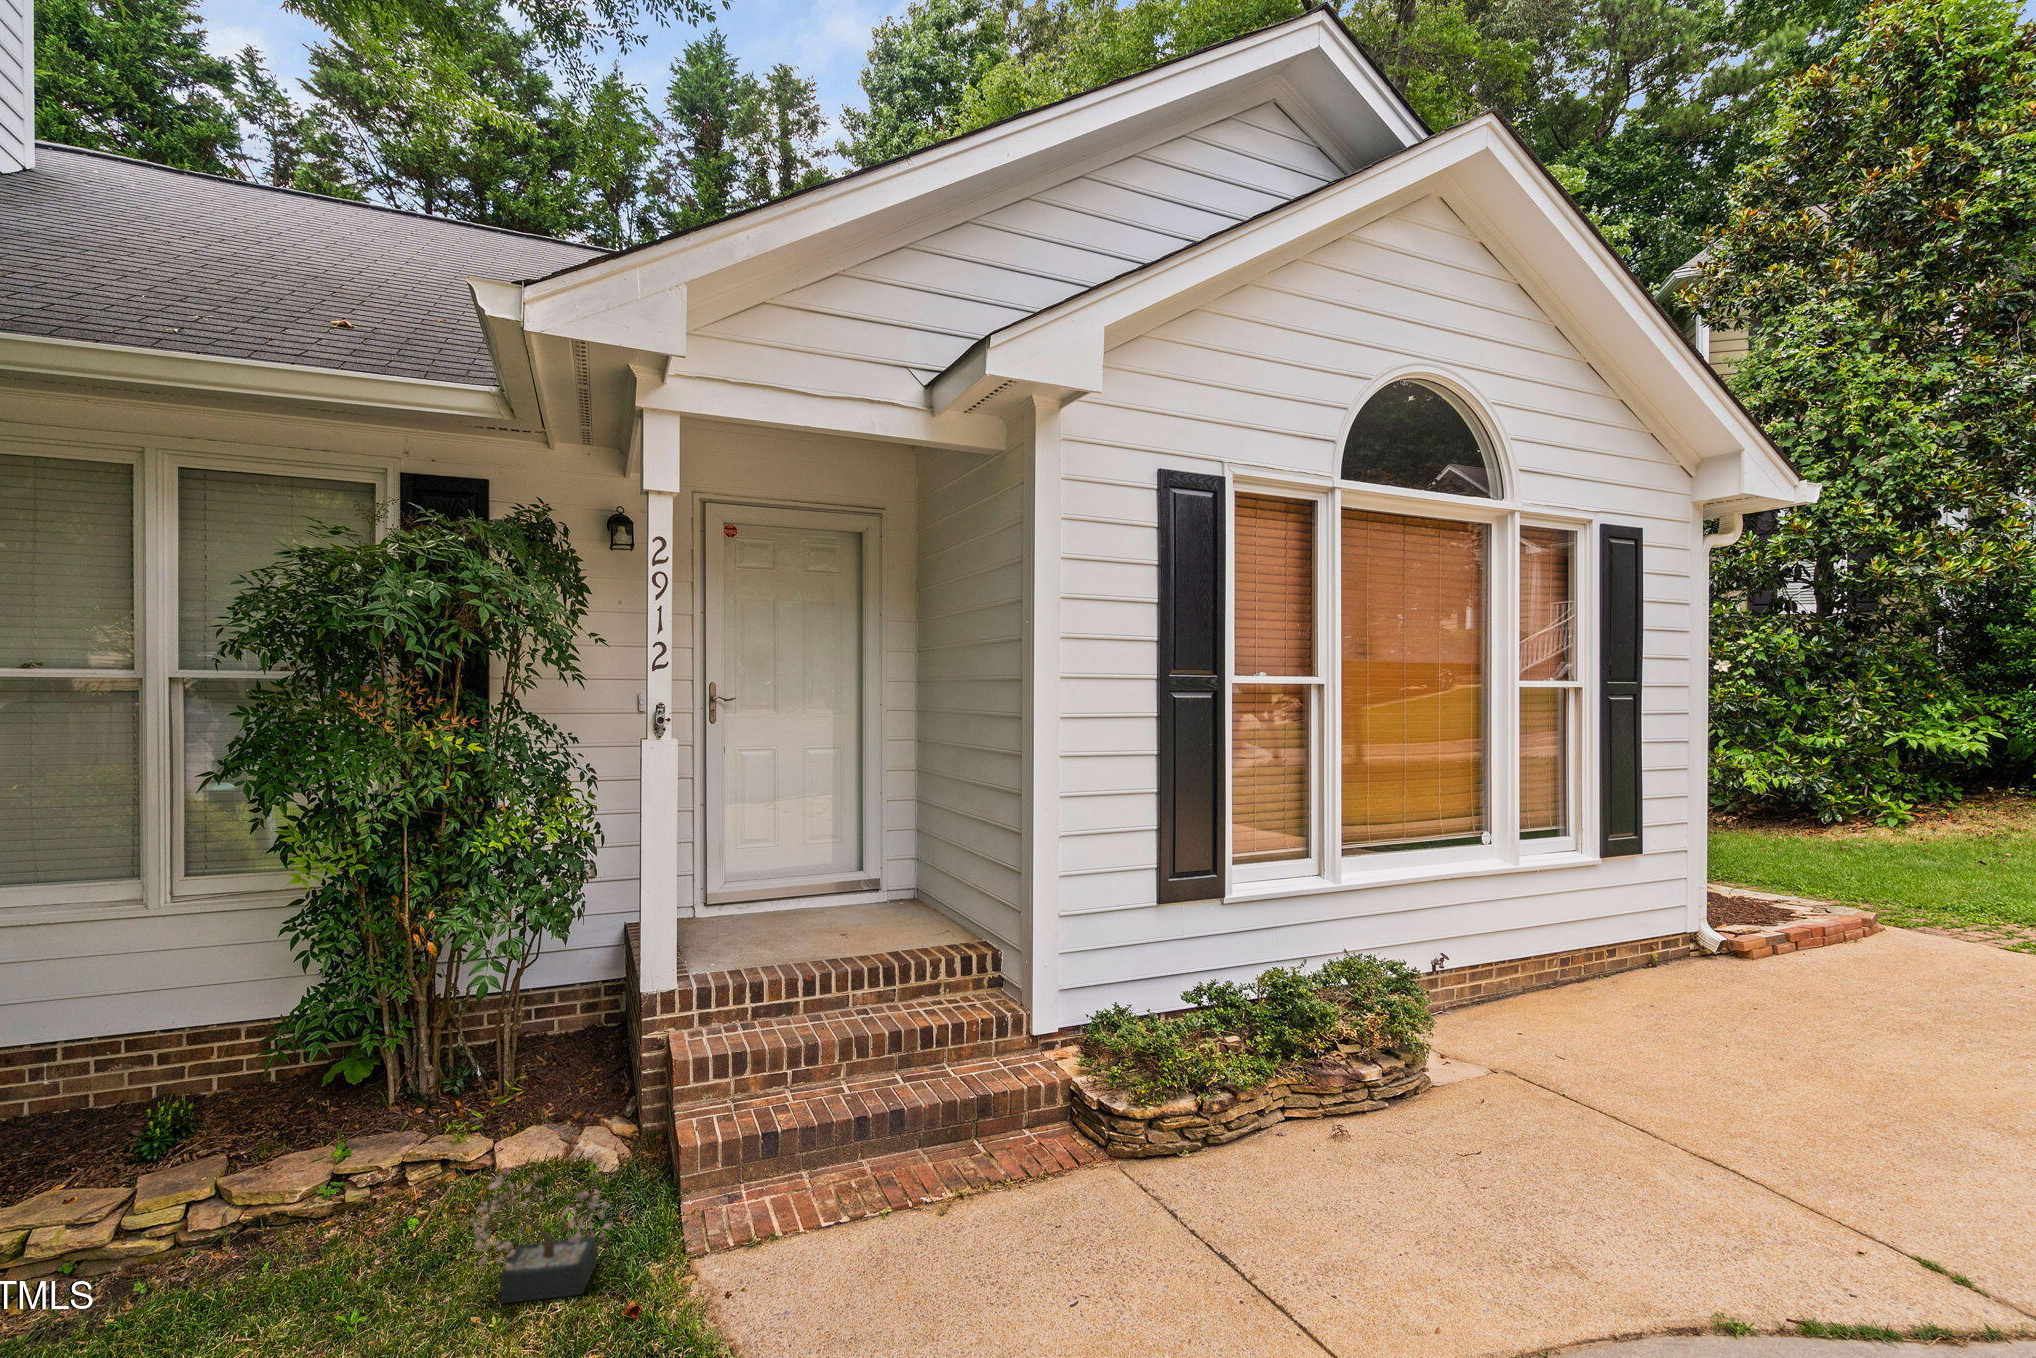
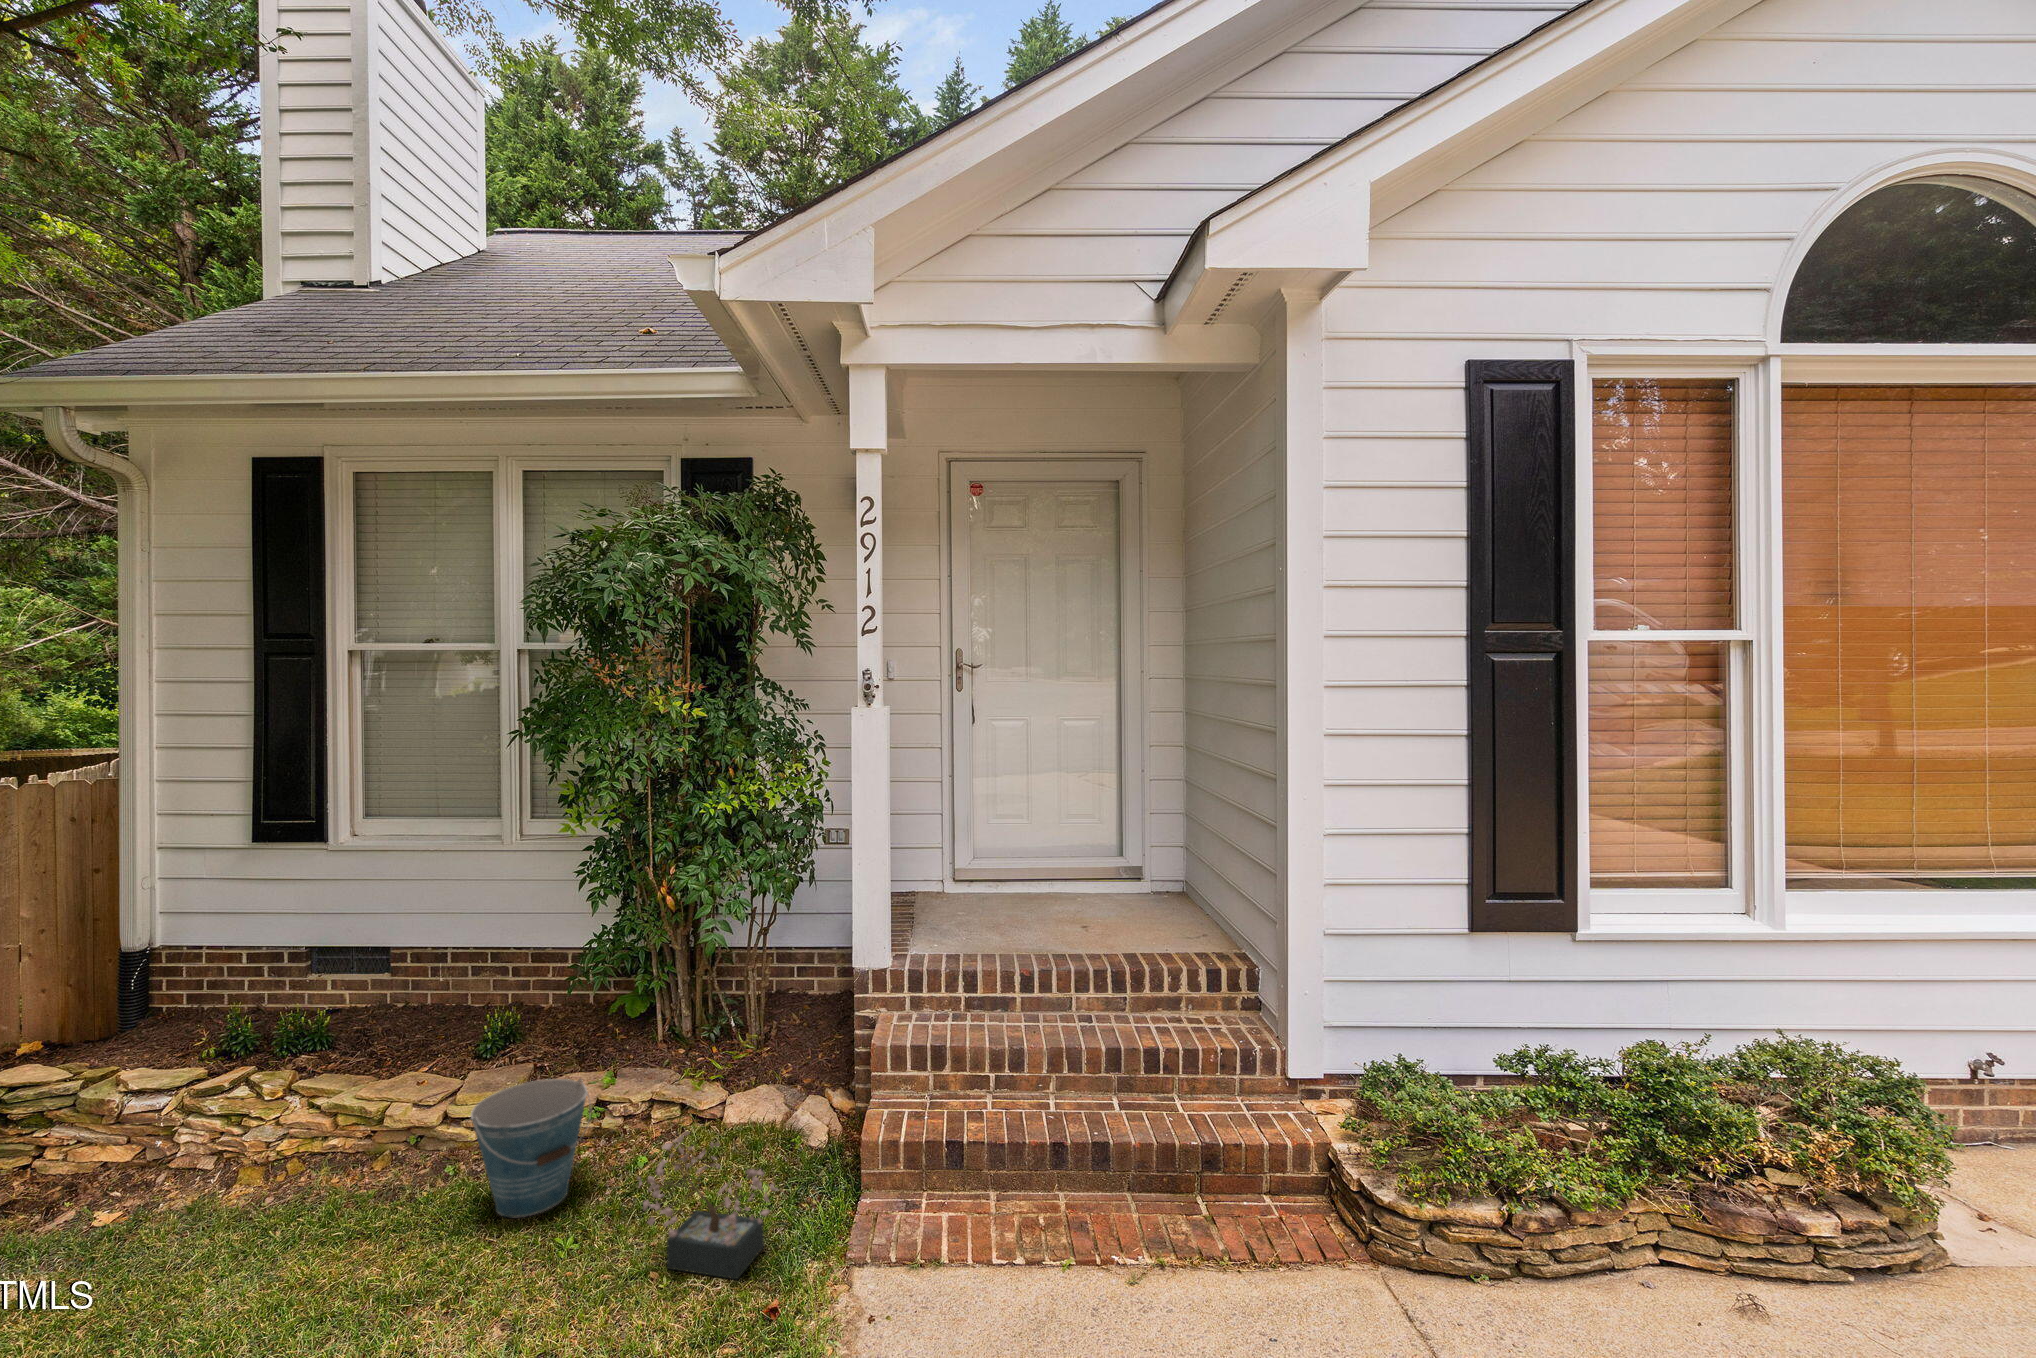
bucket: none [222,1146,366,1306] -> present [471,1079,590,1217]

